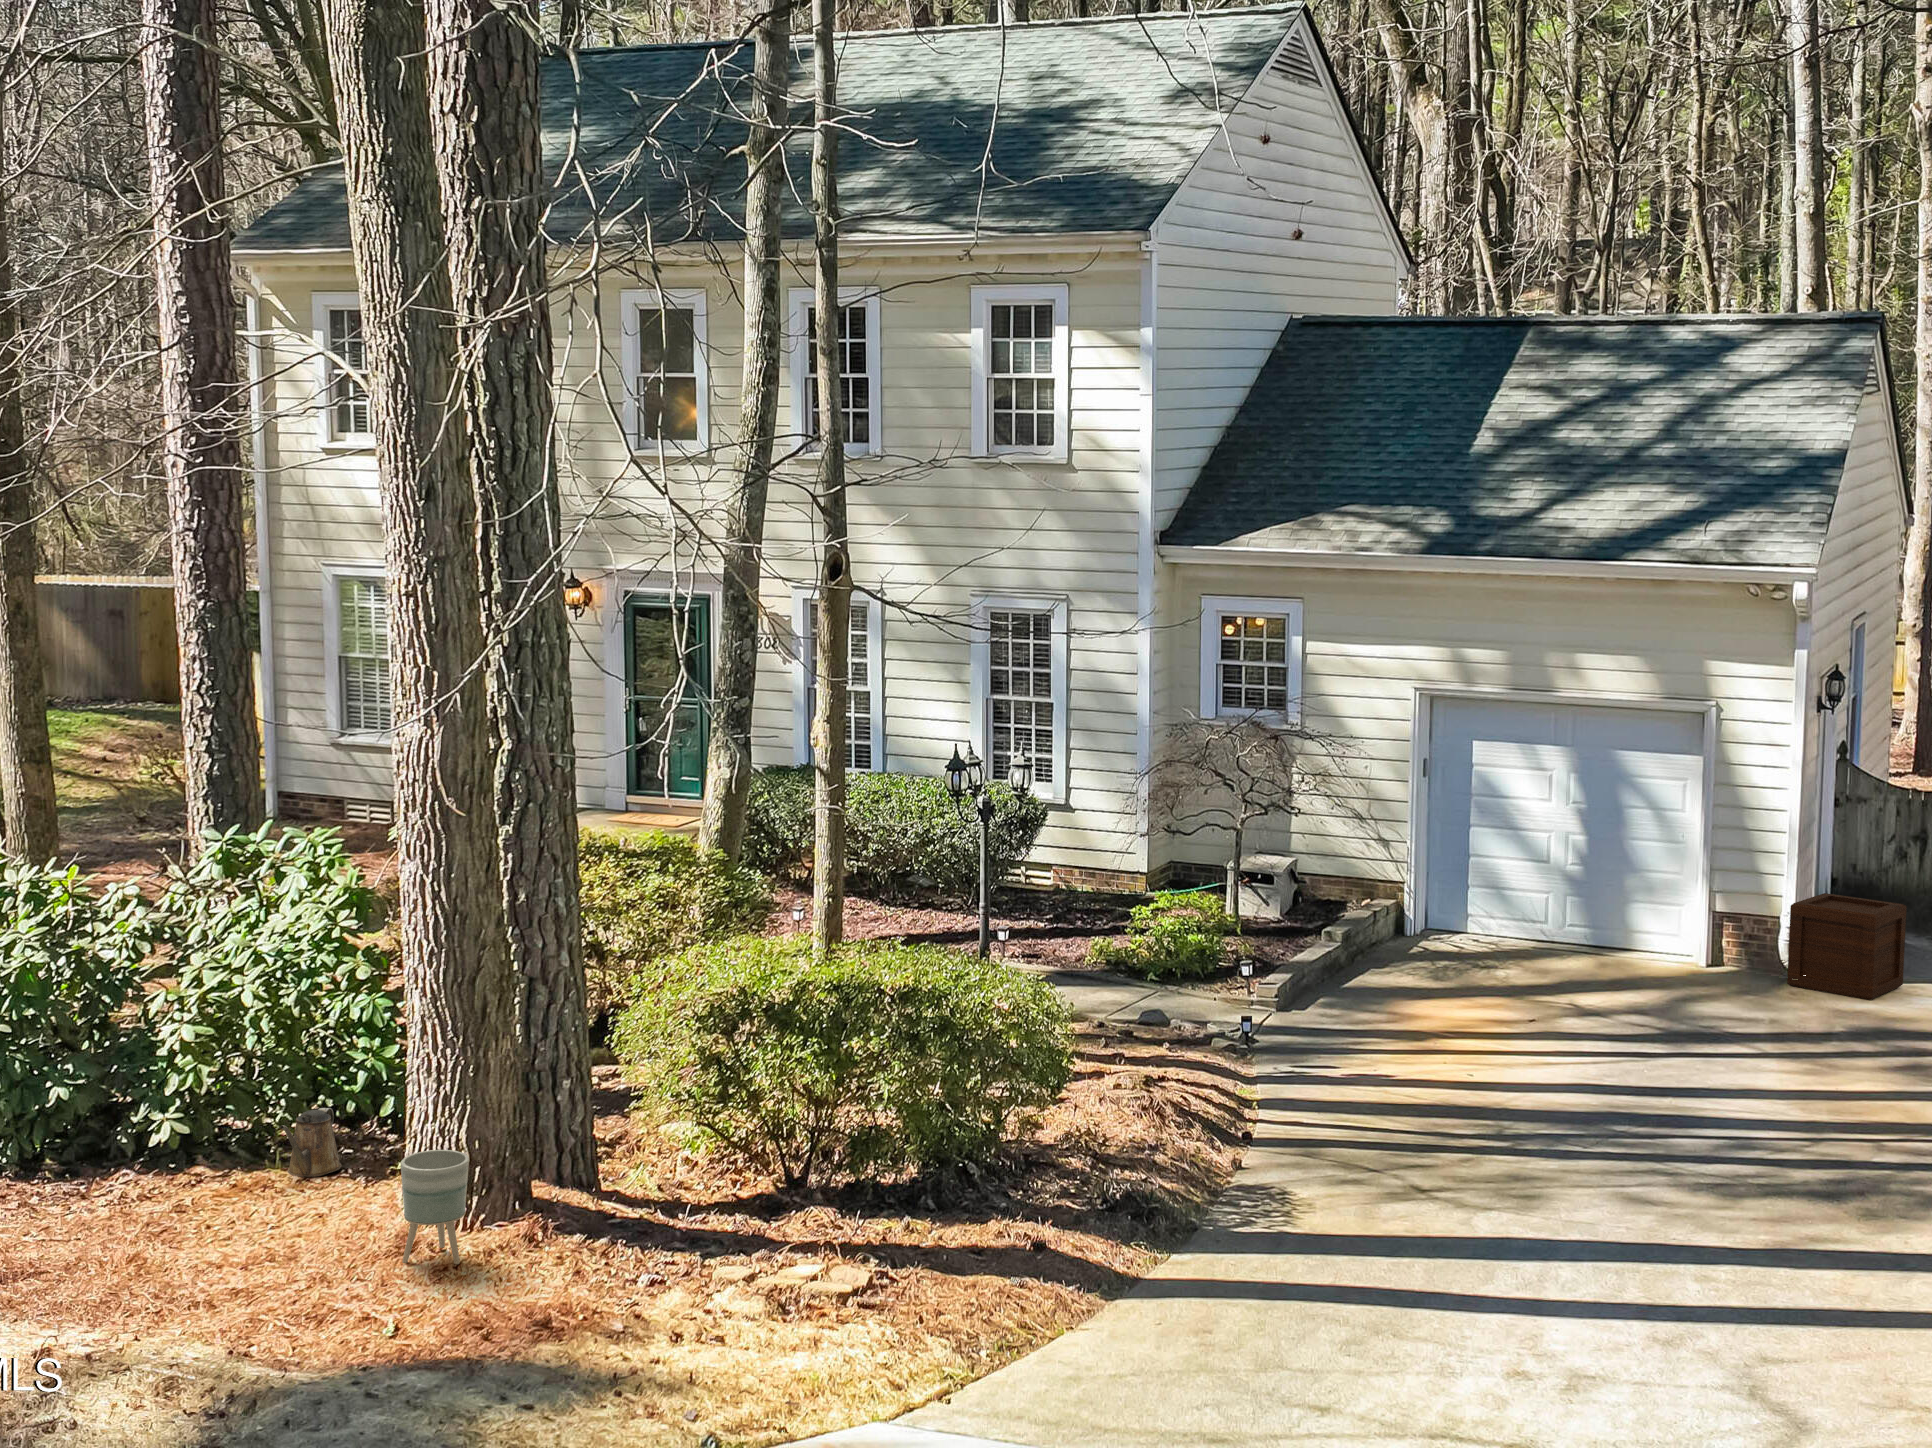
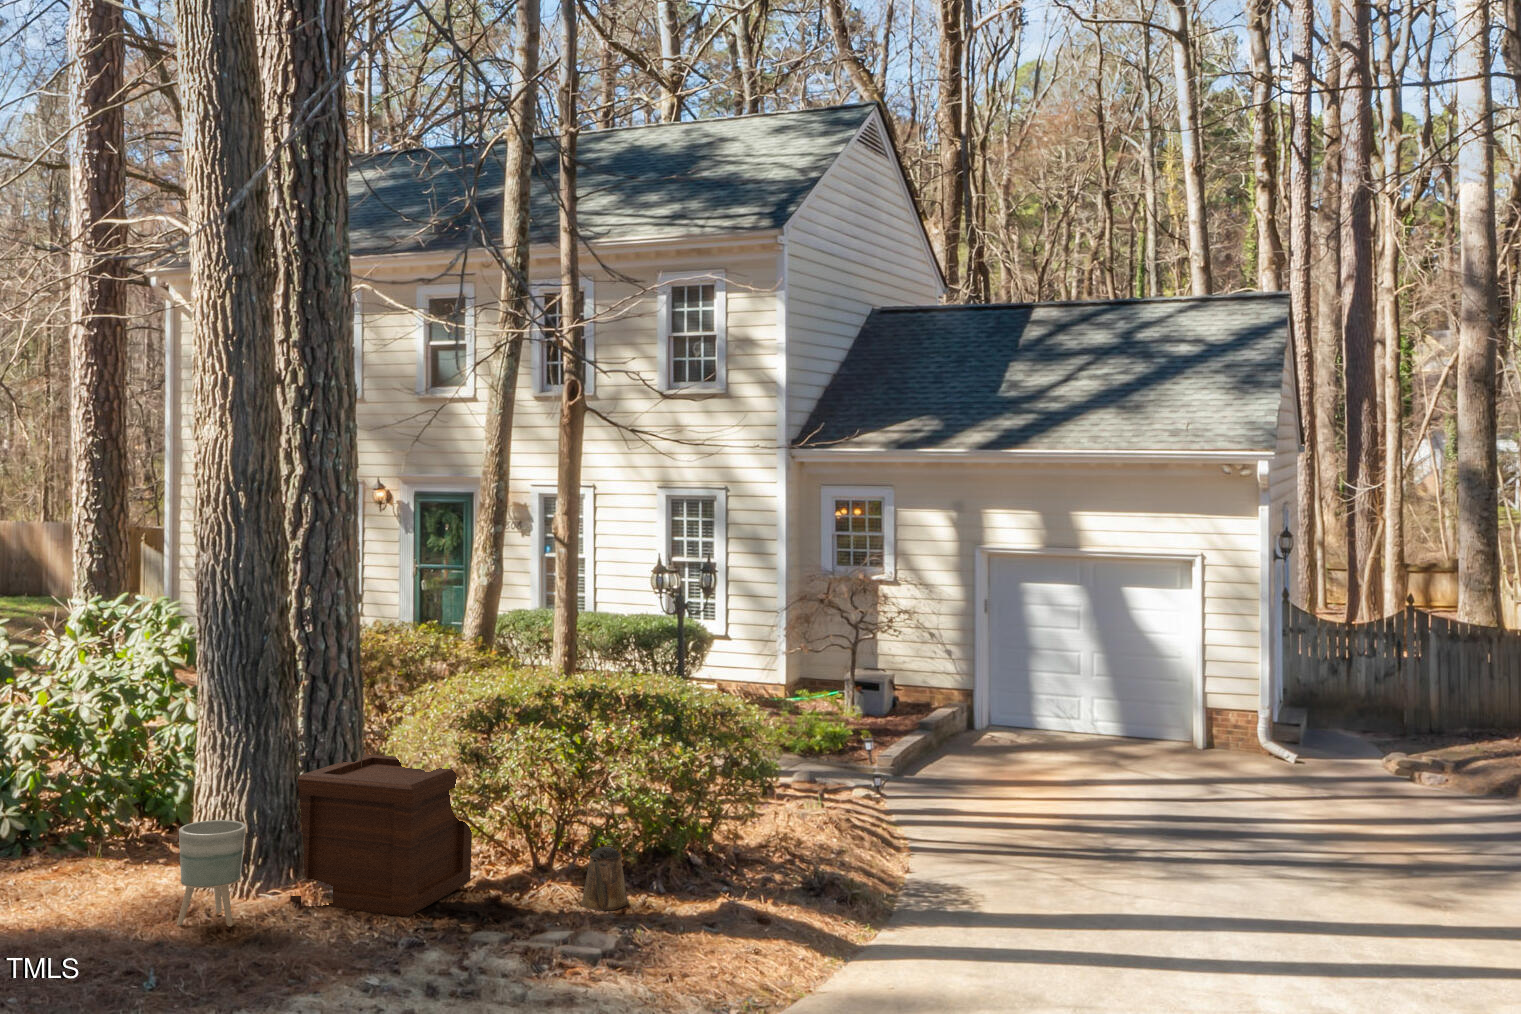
wooden crate: present [1787,893,1907,1000] -> present [290,754,472,917]
watering can: present [280,1108,341,1177] -> present [581,847,629,911]

